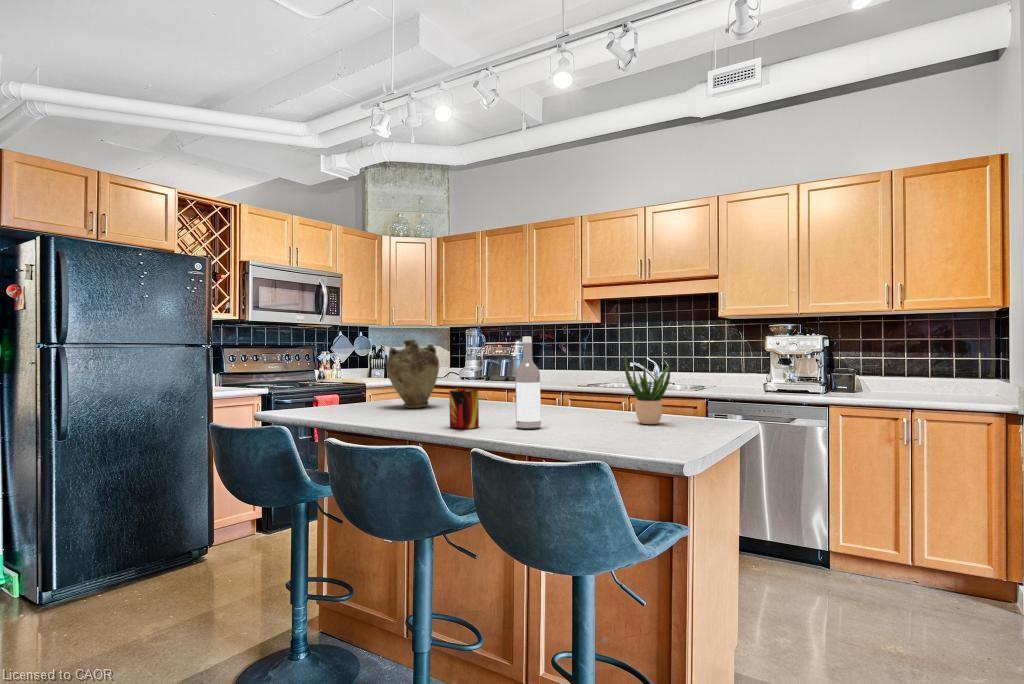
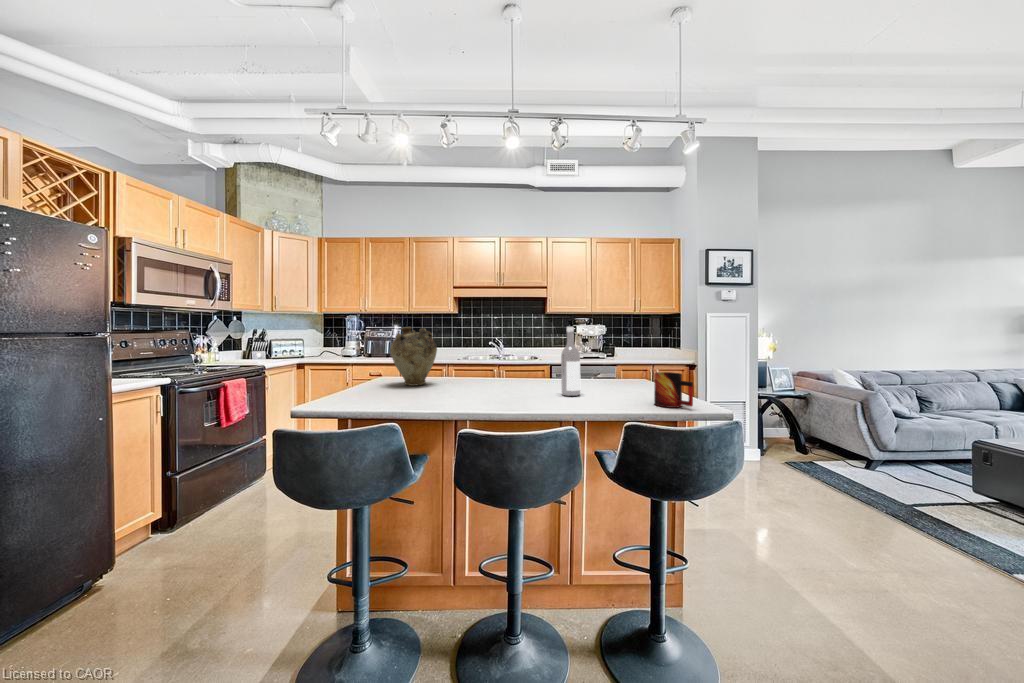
potted plant: present [624,354,671,424] -> none [600,337,636,385]
mug: present [449,390,479,429] -> present [654,372,693,408]

